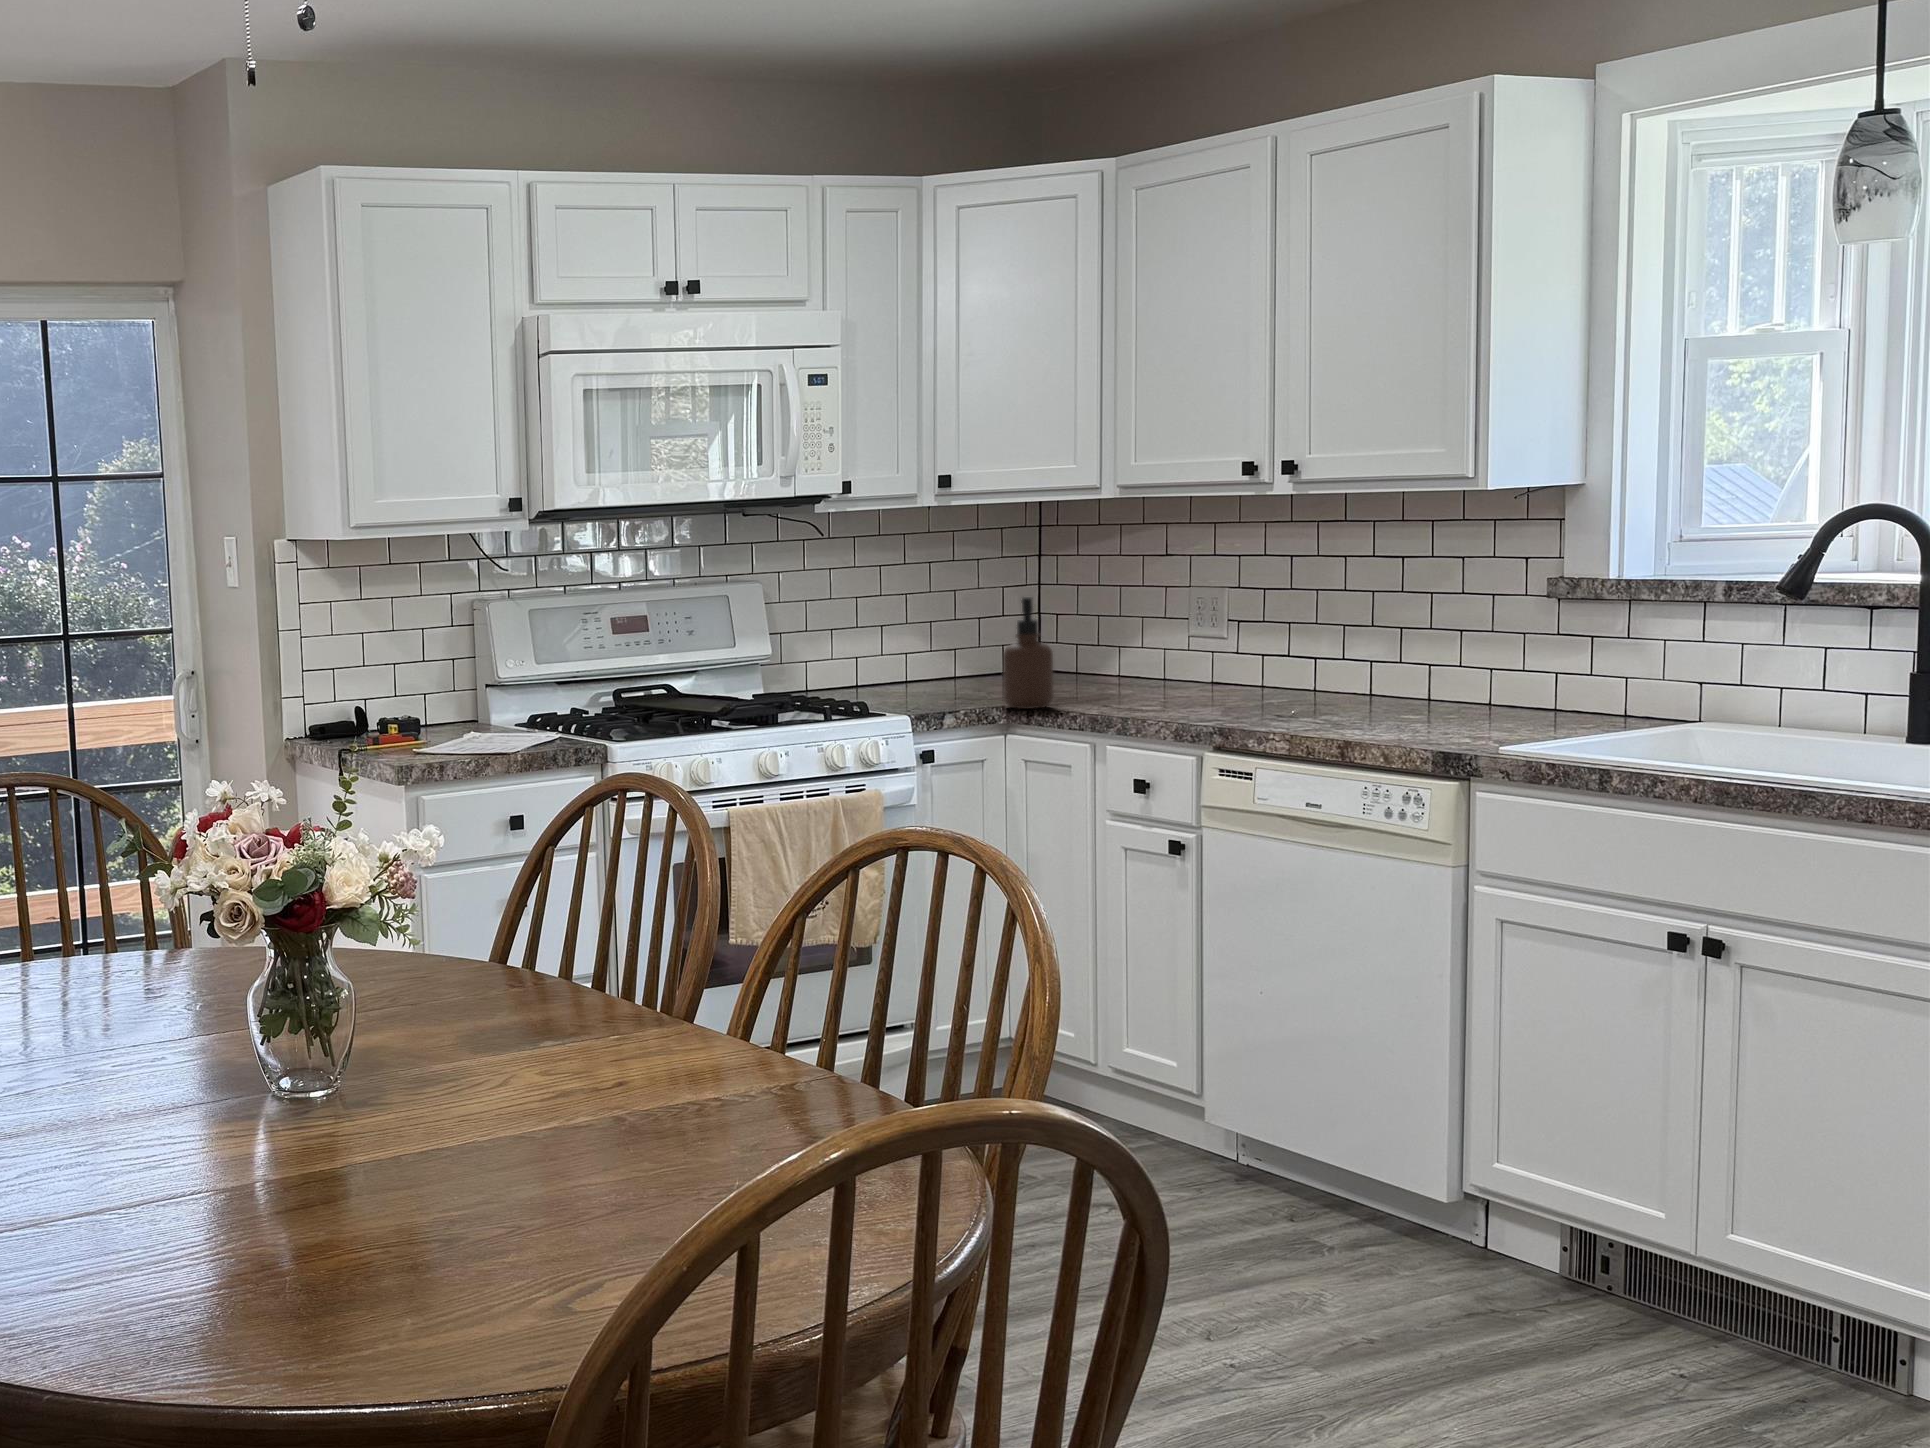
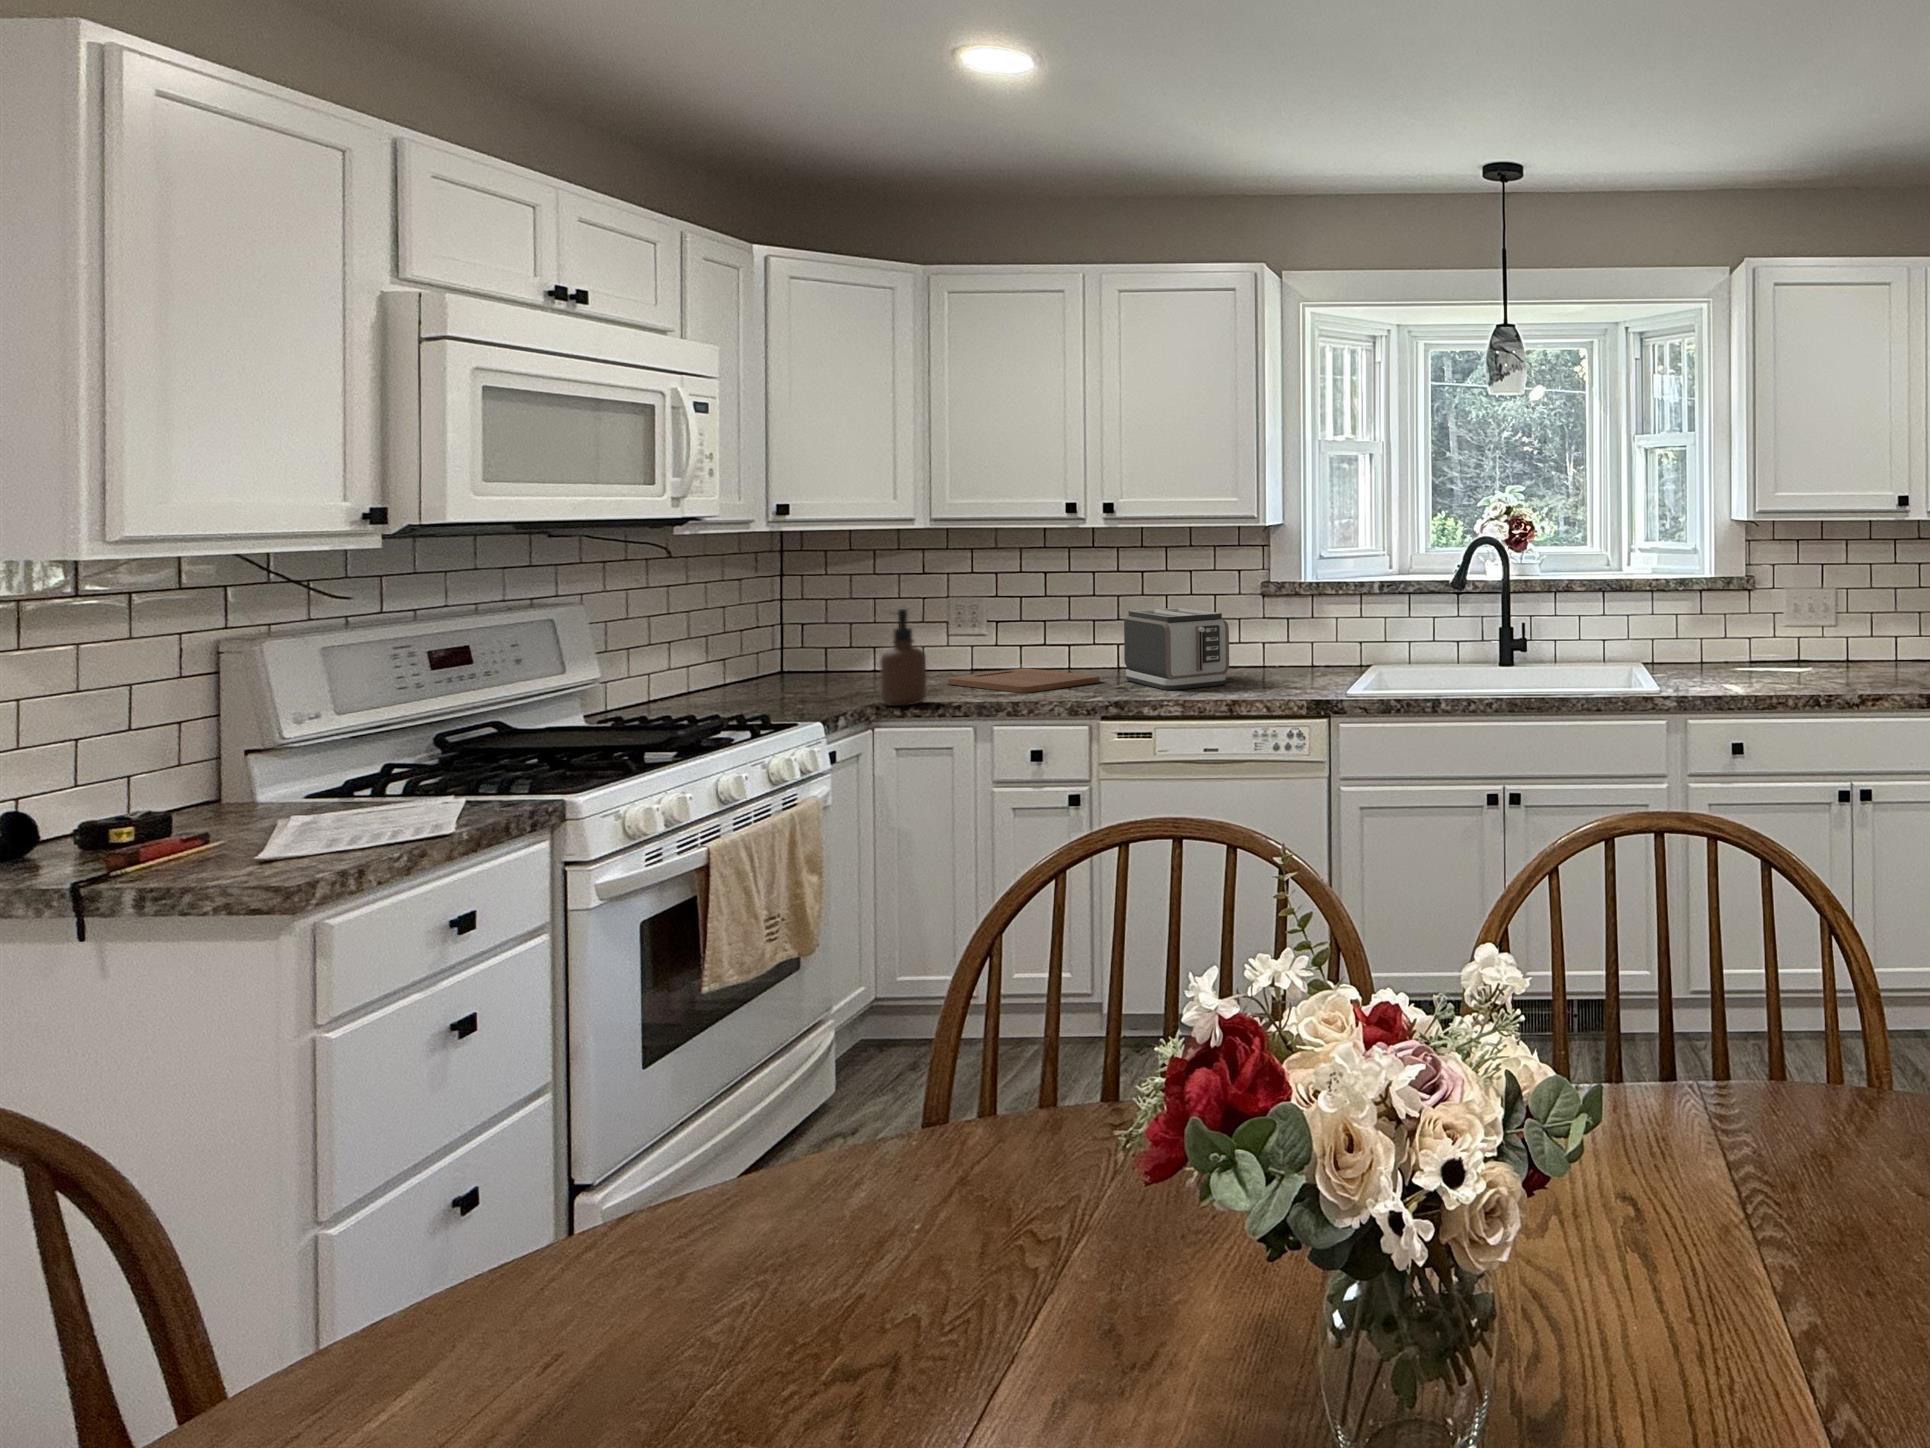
toaster: none [1327,610,1435,723] -> present [1124,608,1229,690]
cutting board: none [1142,681,1300,709] -> present [947,668,1100,693]

